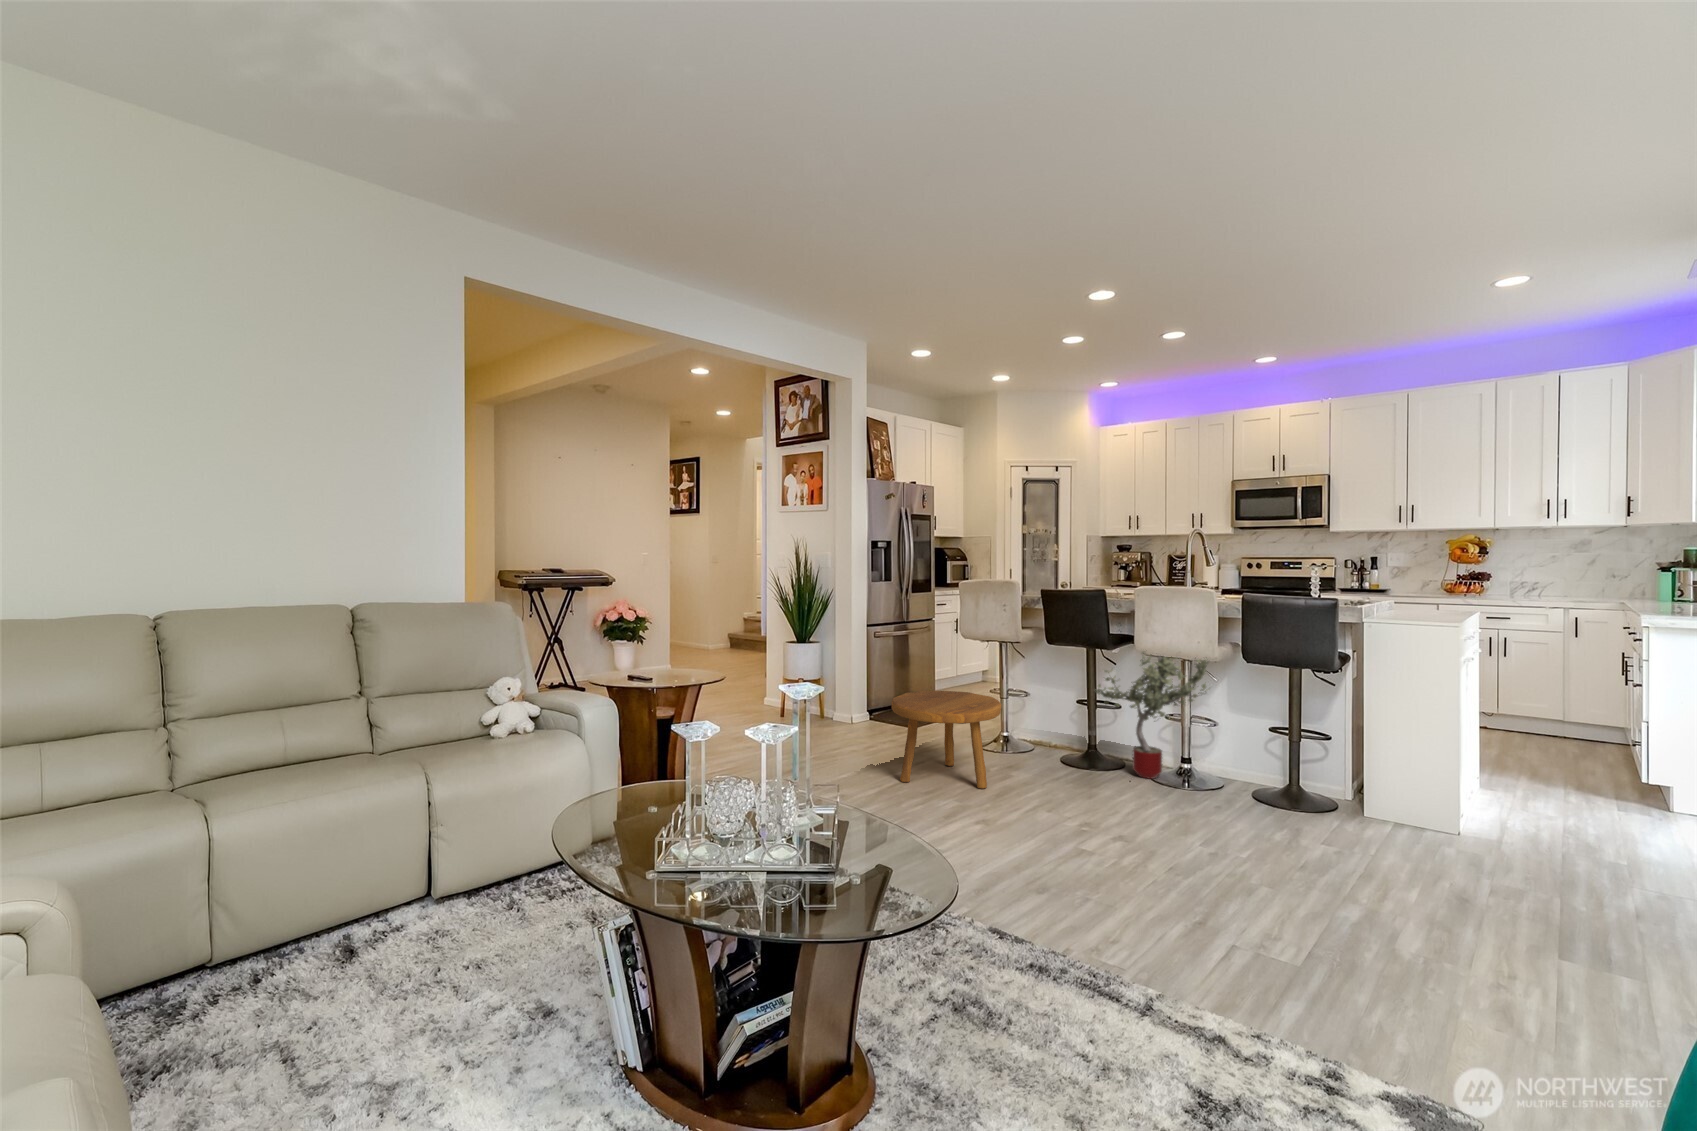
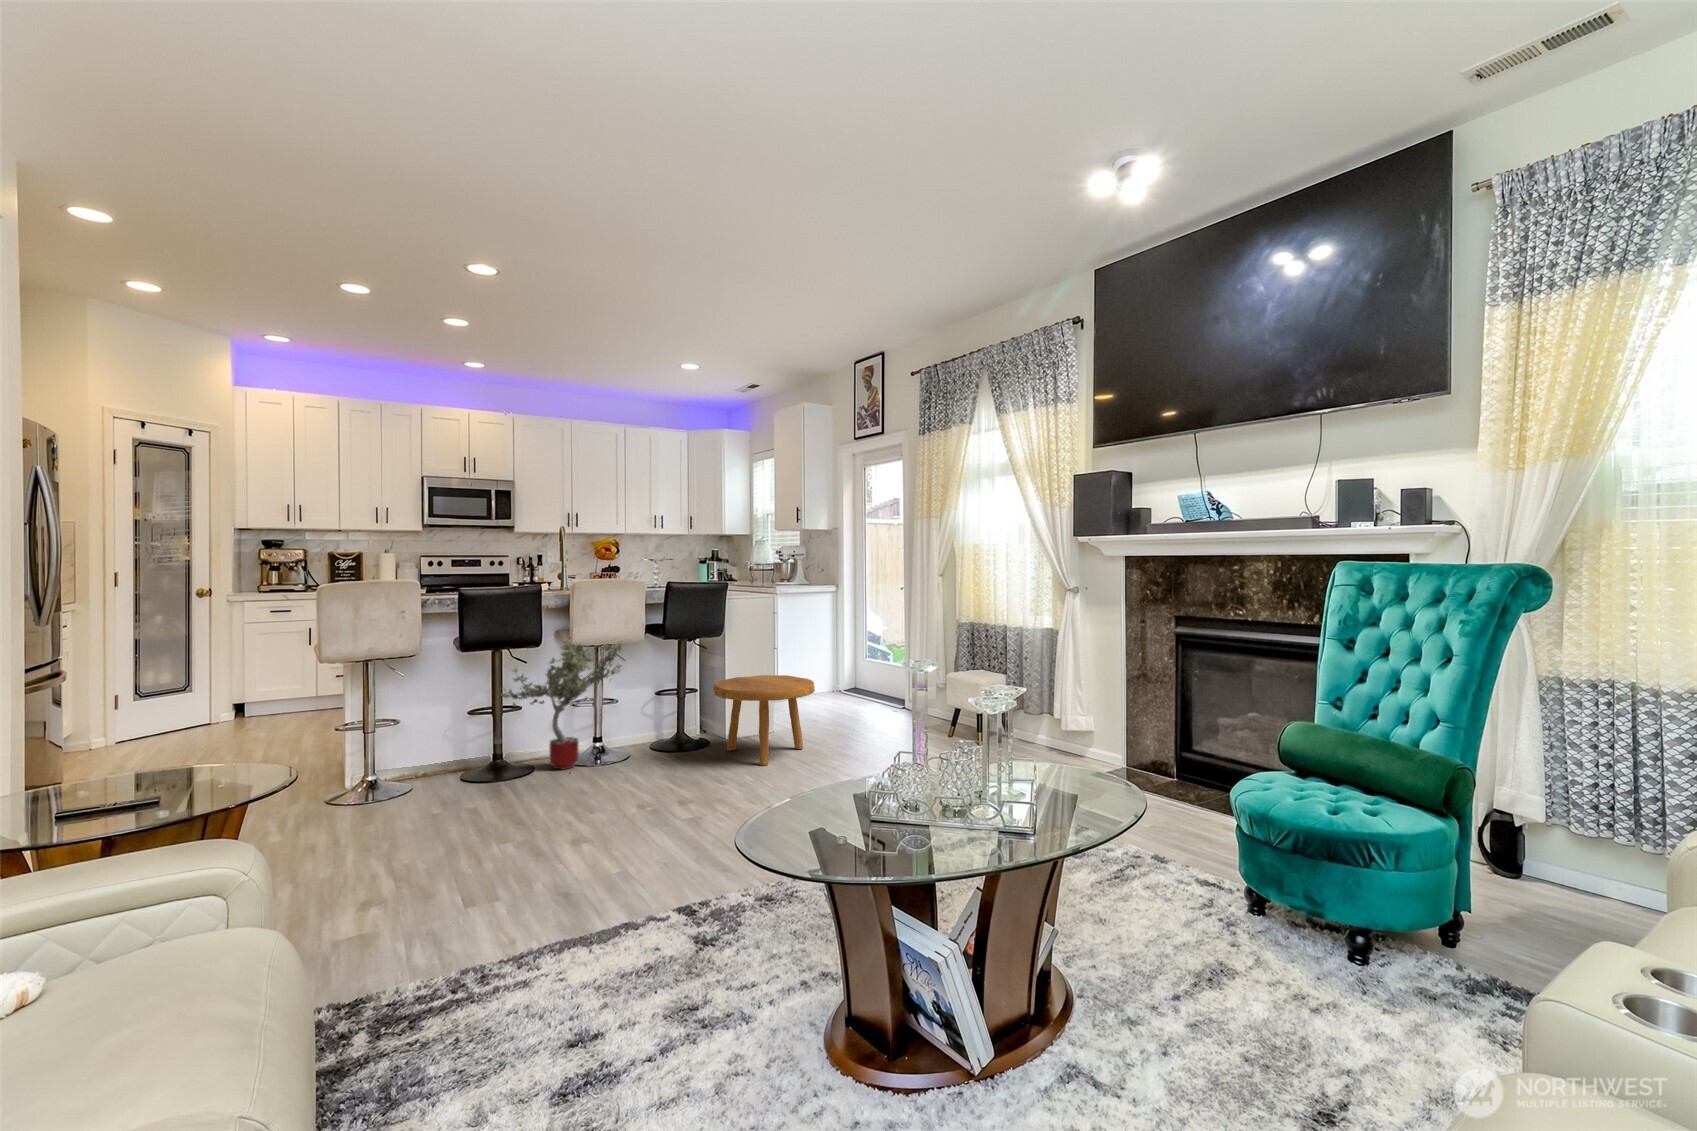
footstool: present [892,691,1002,789] -> present [714,675,815,766]

